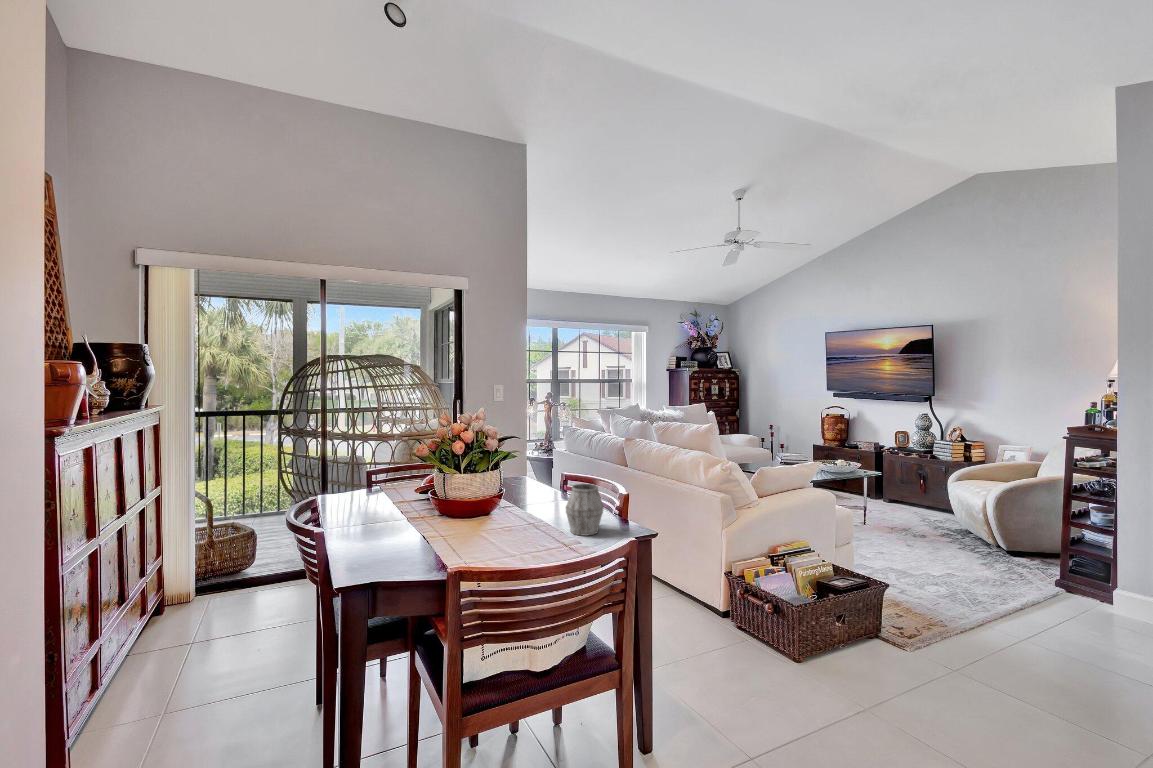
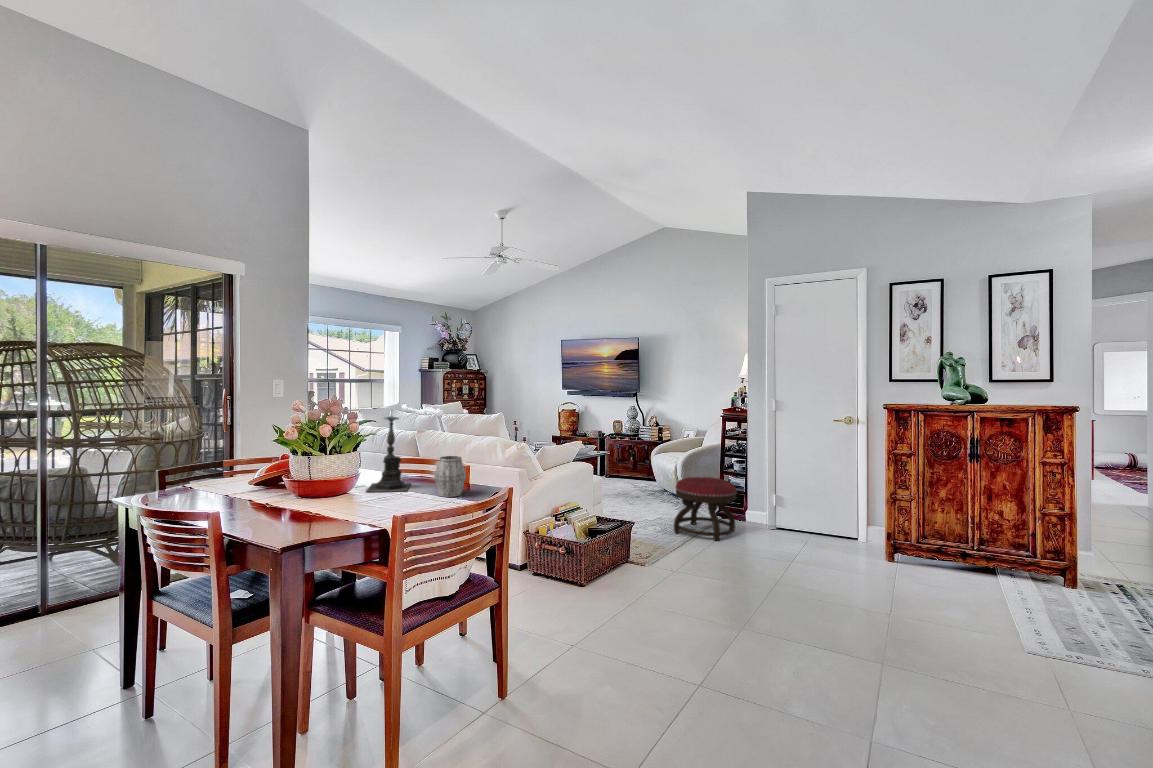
candle holder: none [501,420,559,521] -> present [366,414,410,492]
ottoman: none [968,525,1086,630] -> present [674,477,737,541]

